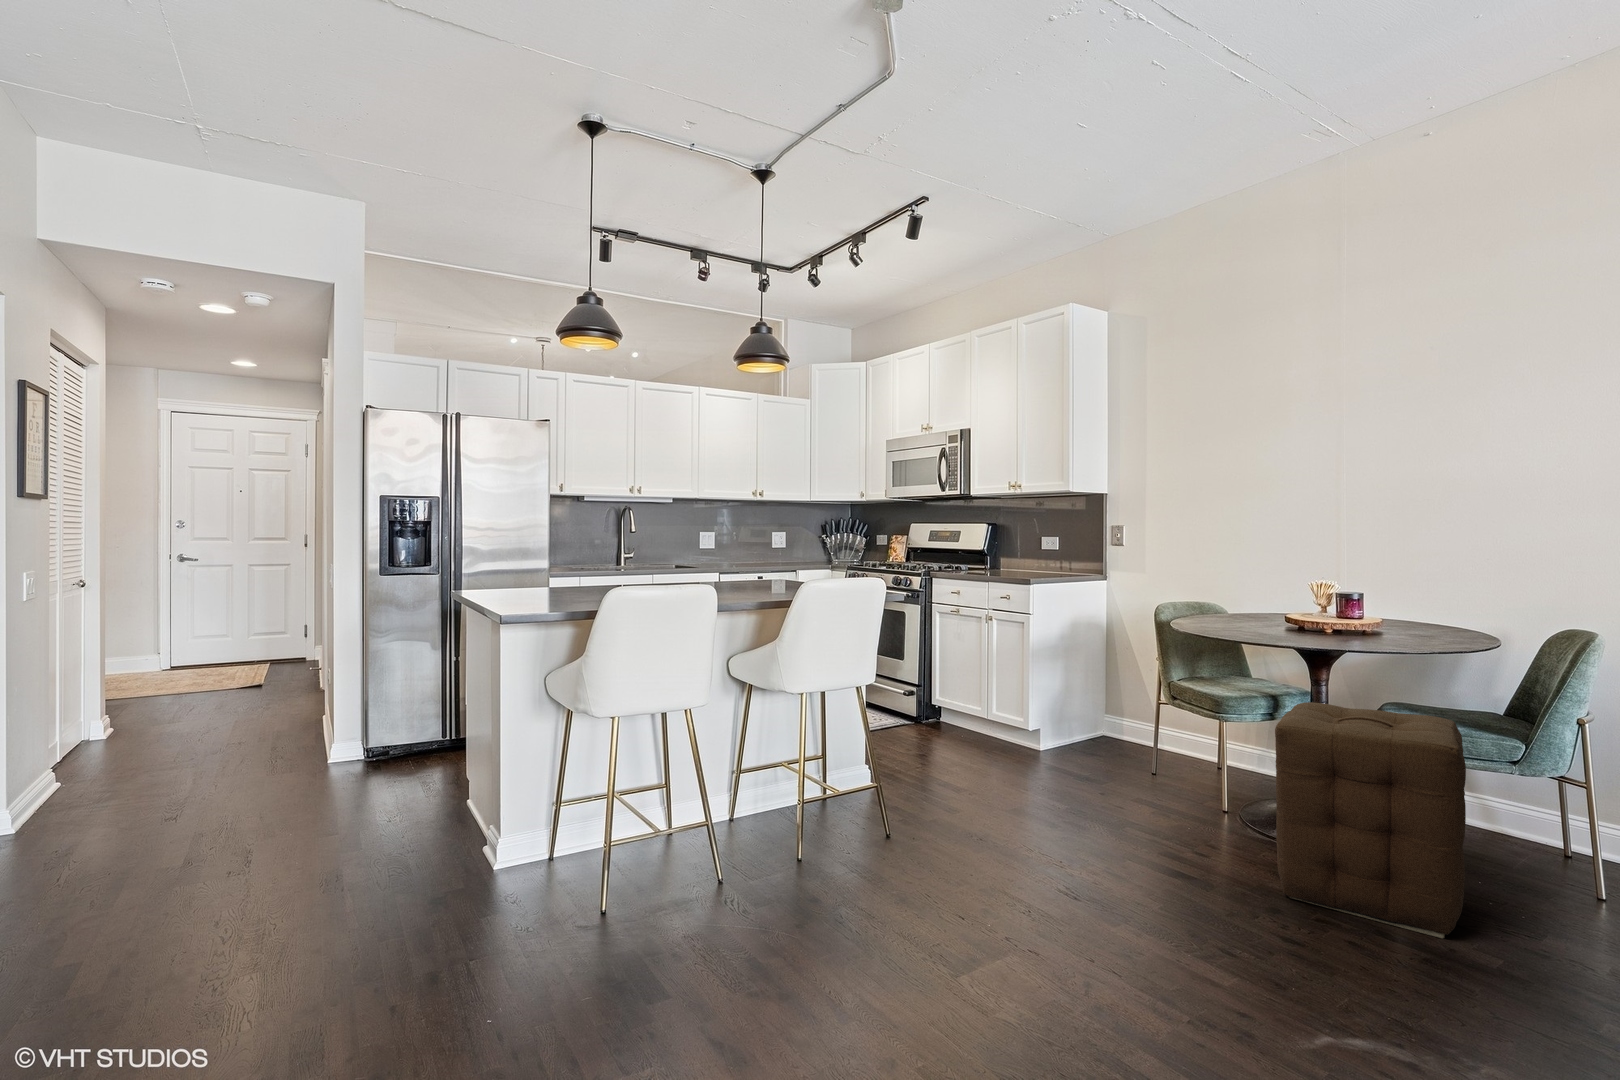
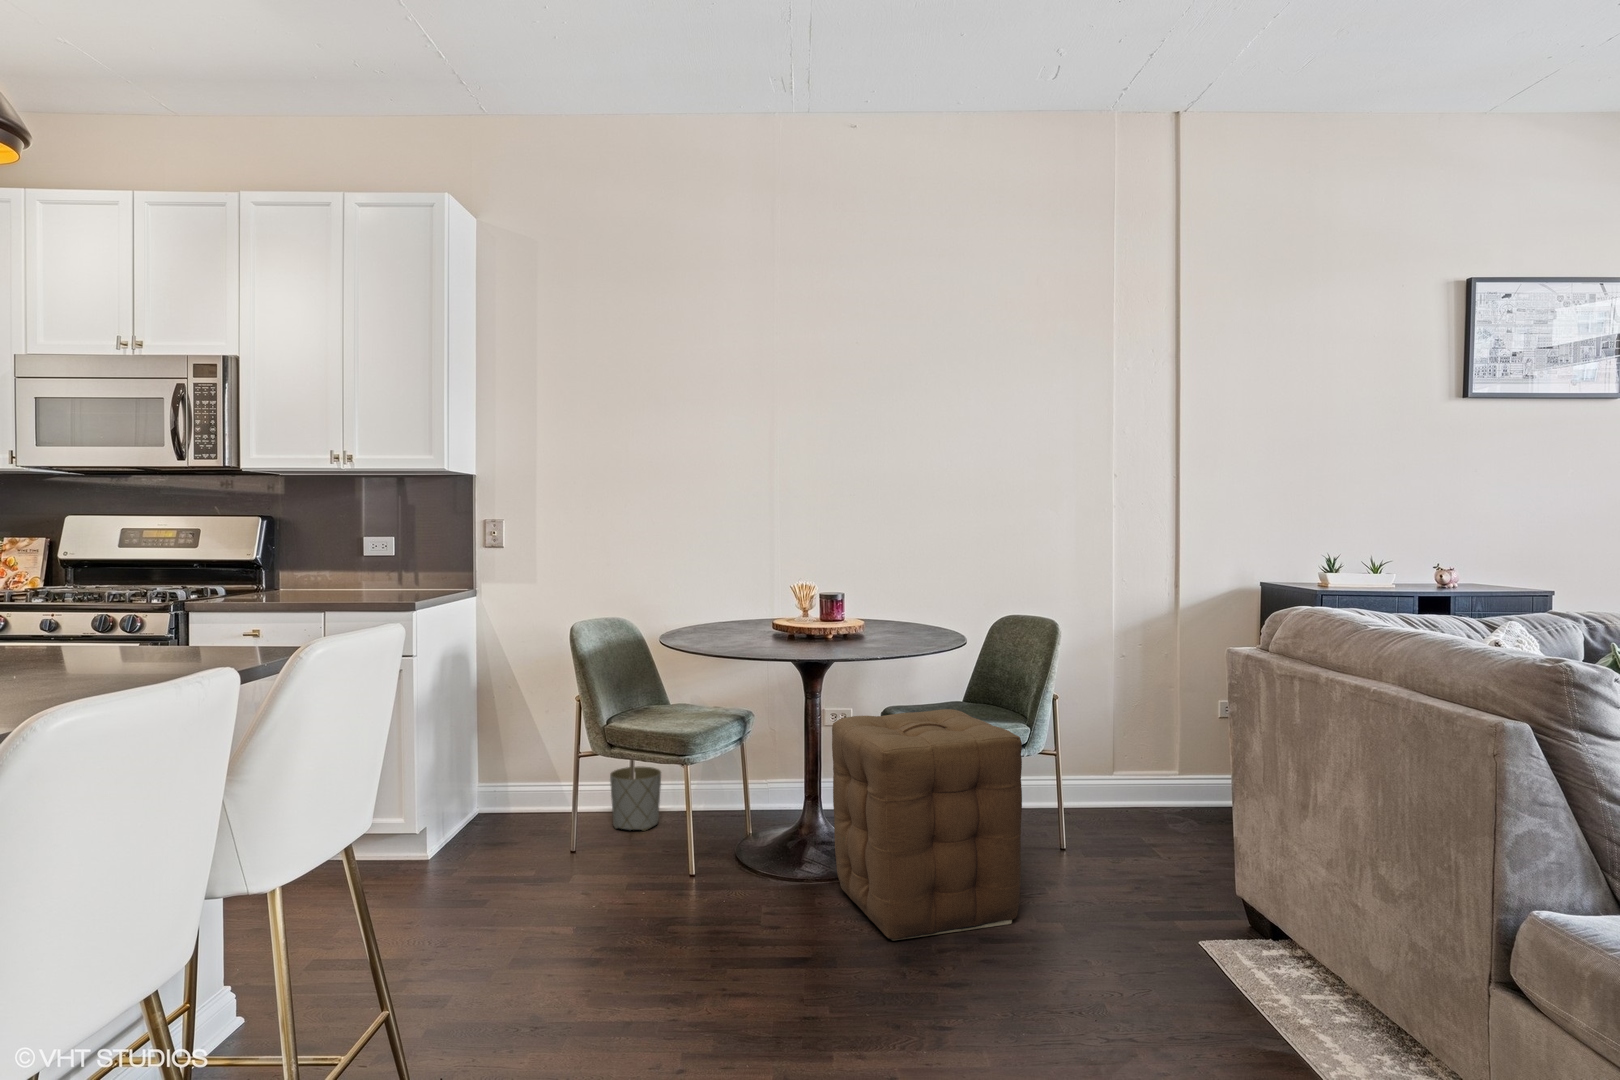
planter: none [1177,724,1222,776] -> present [610,767,661,831]

